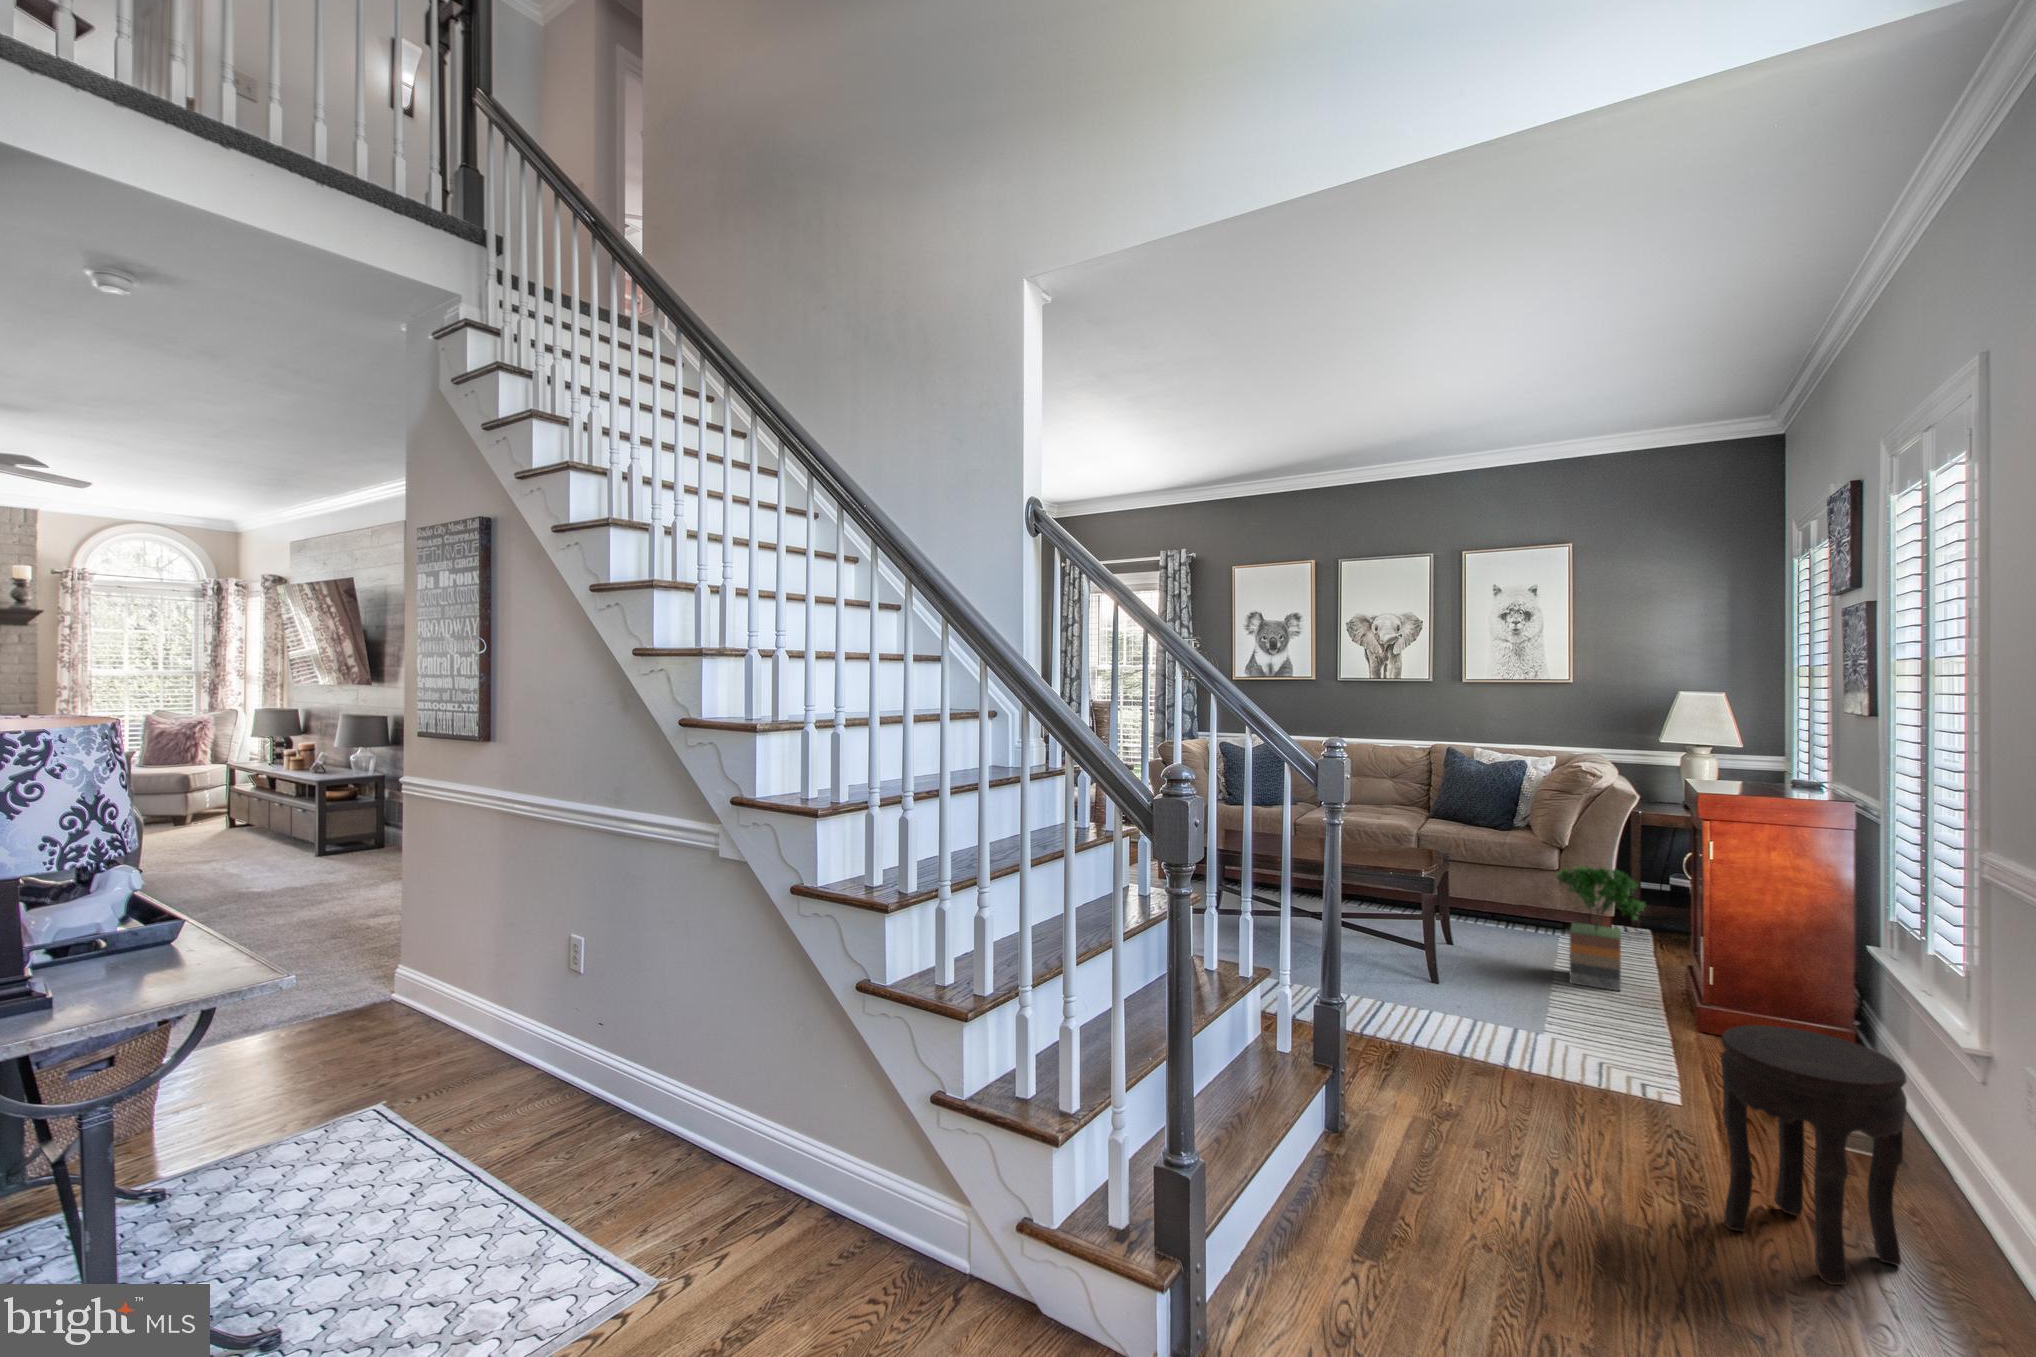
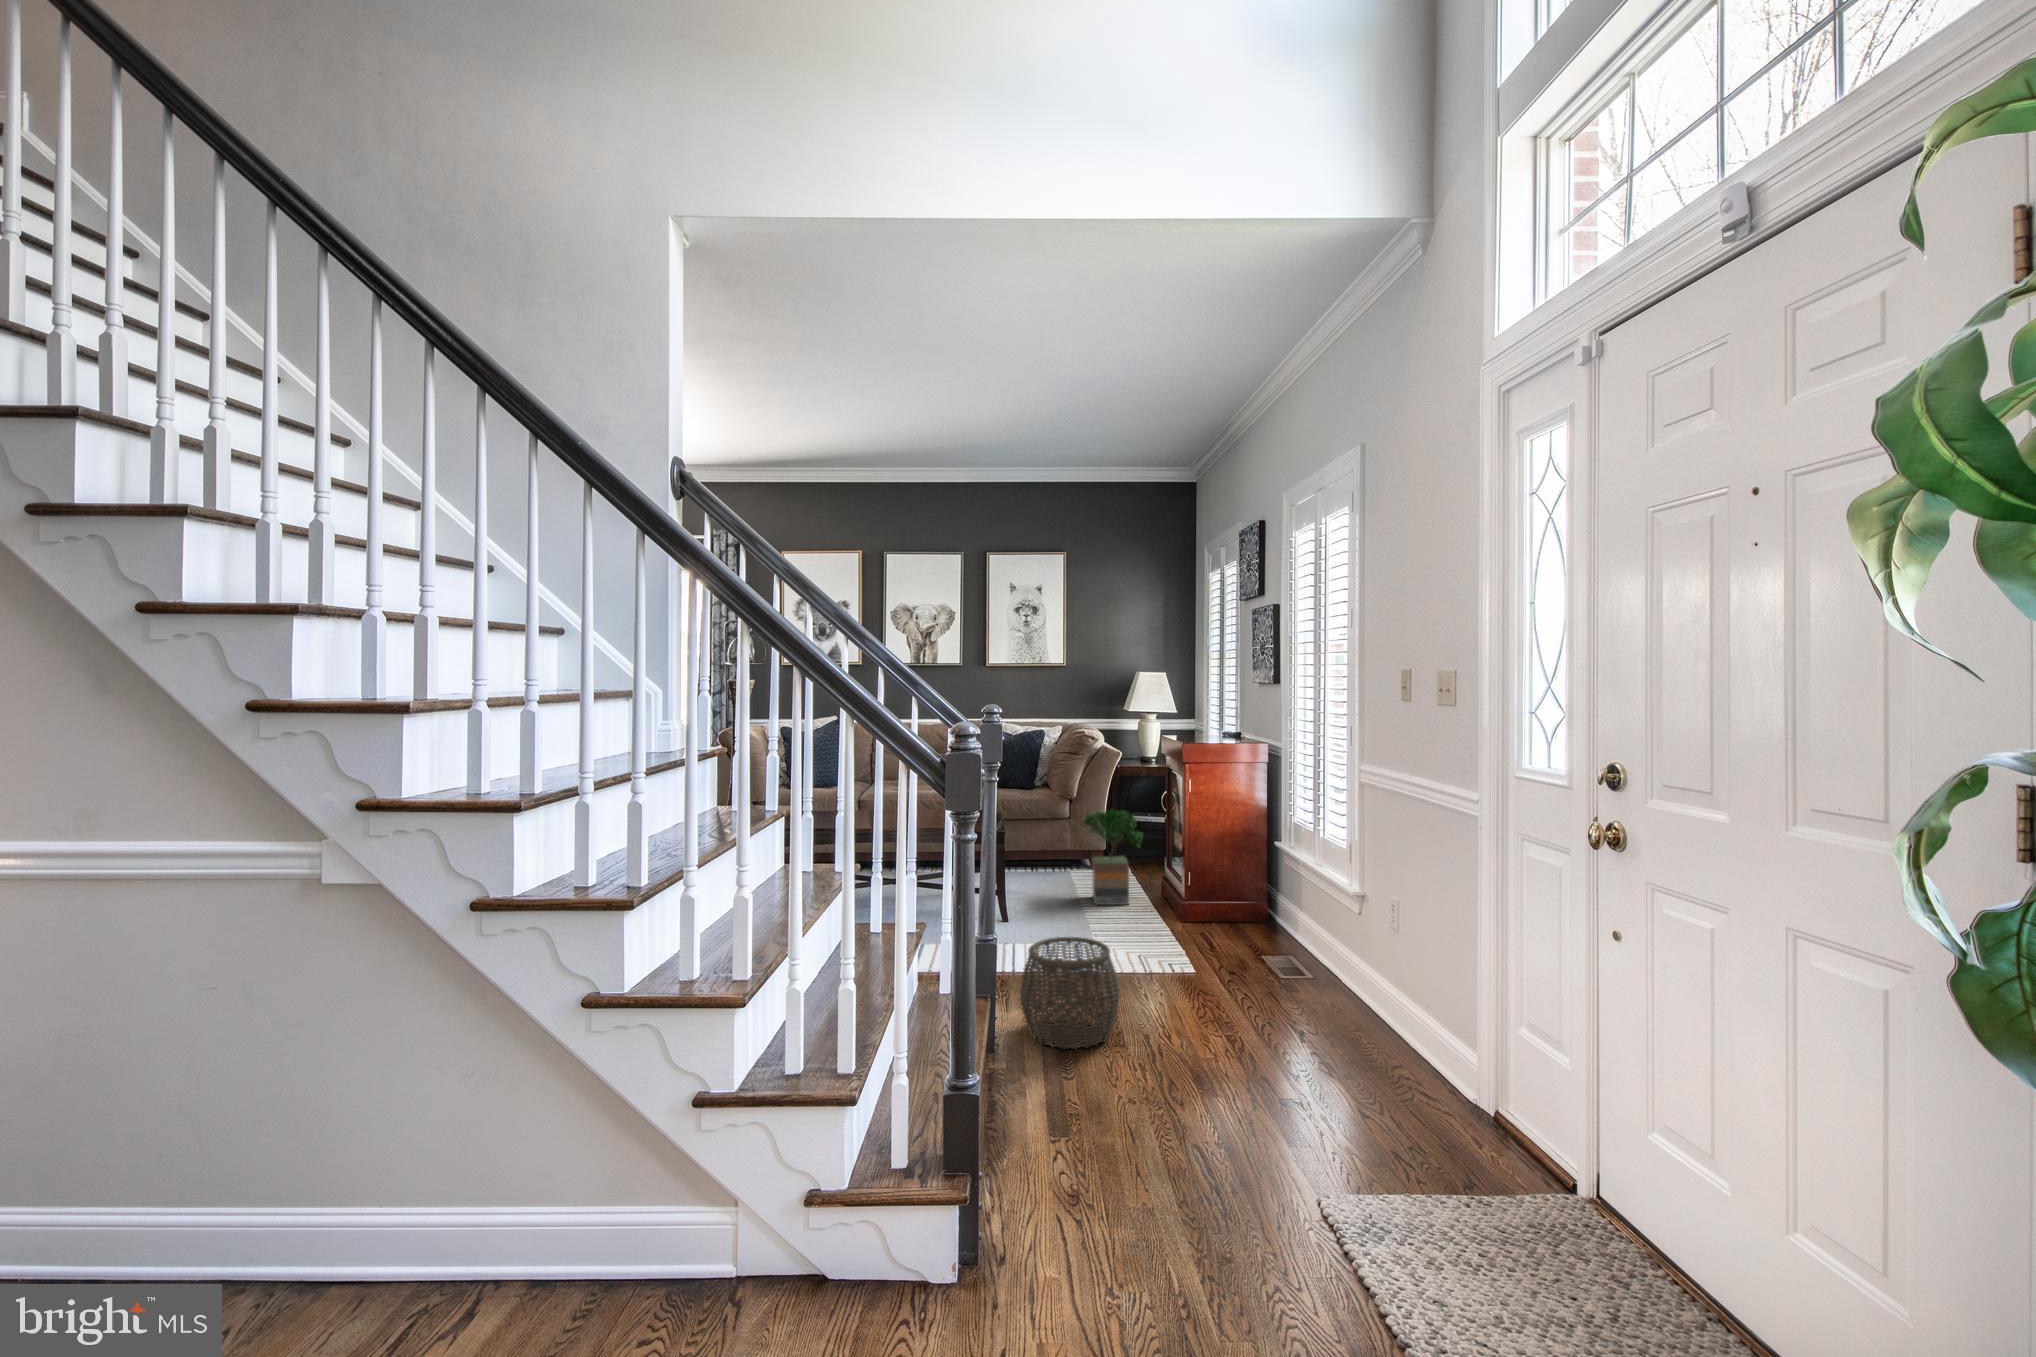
woven basket: none [1383,1014,1519,1160] -> present [1020,937,1120,1049]
side table: present [1721,1025,1907,1285] -> none [1248,897,1347,1060]

